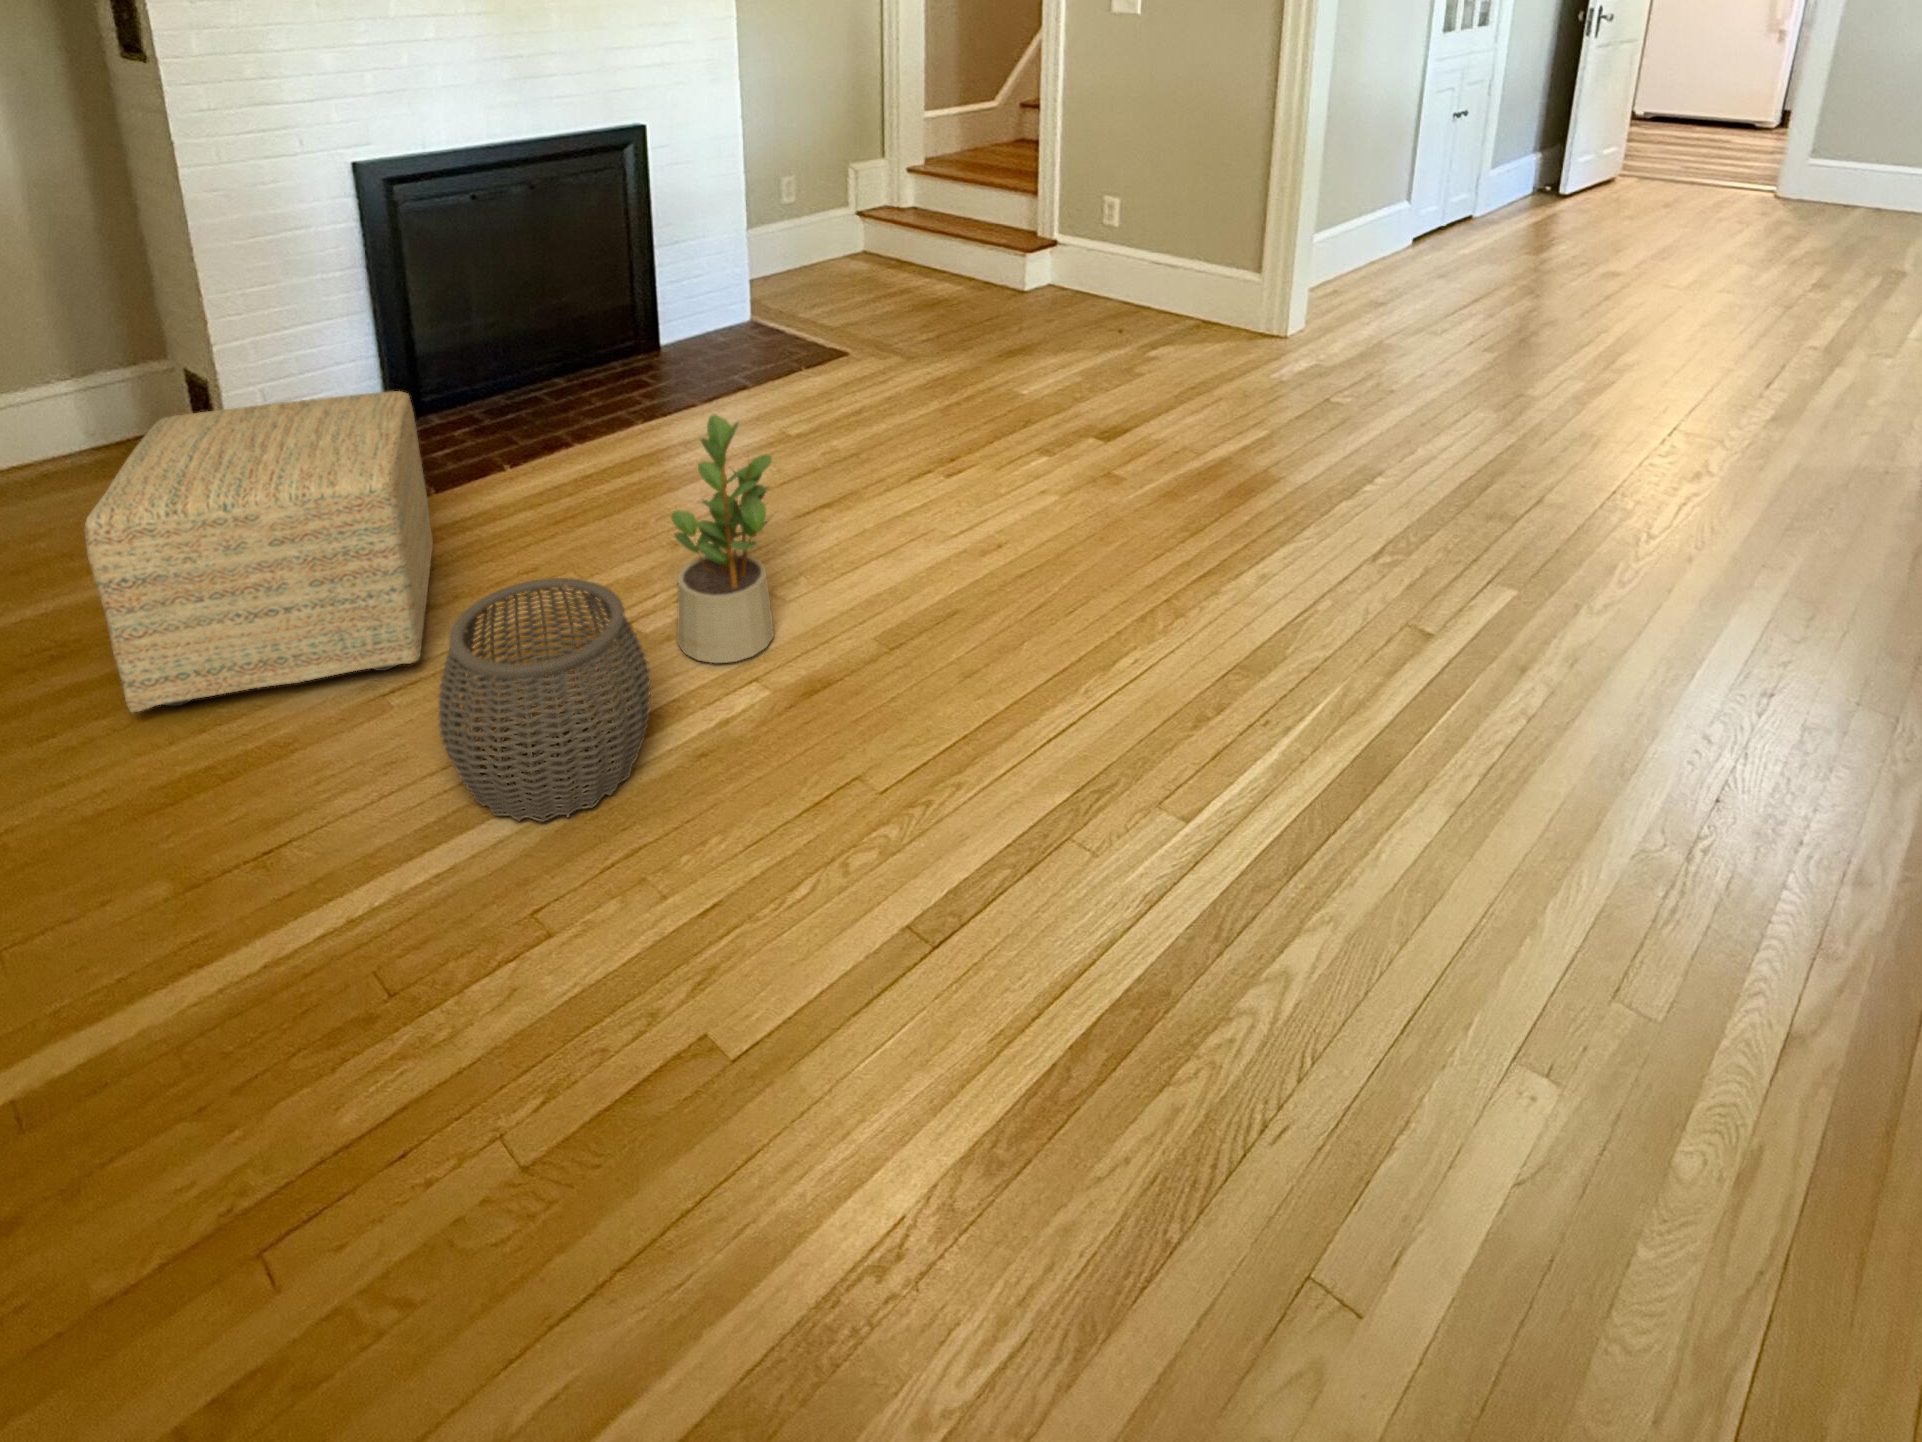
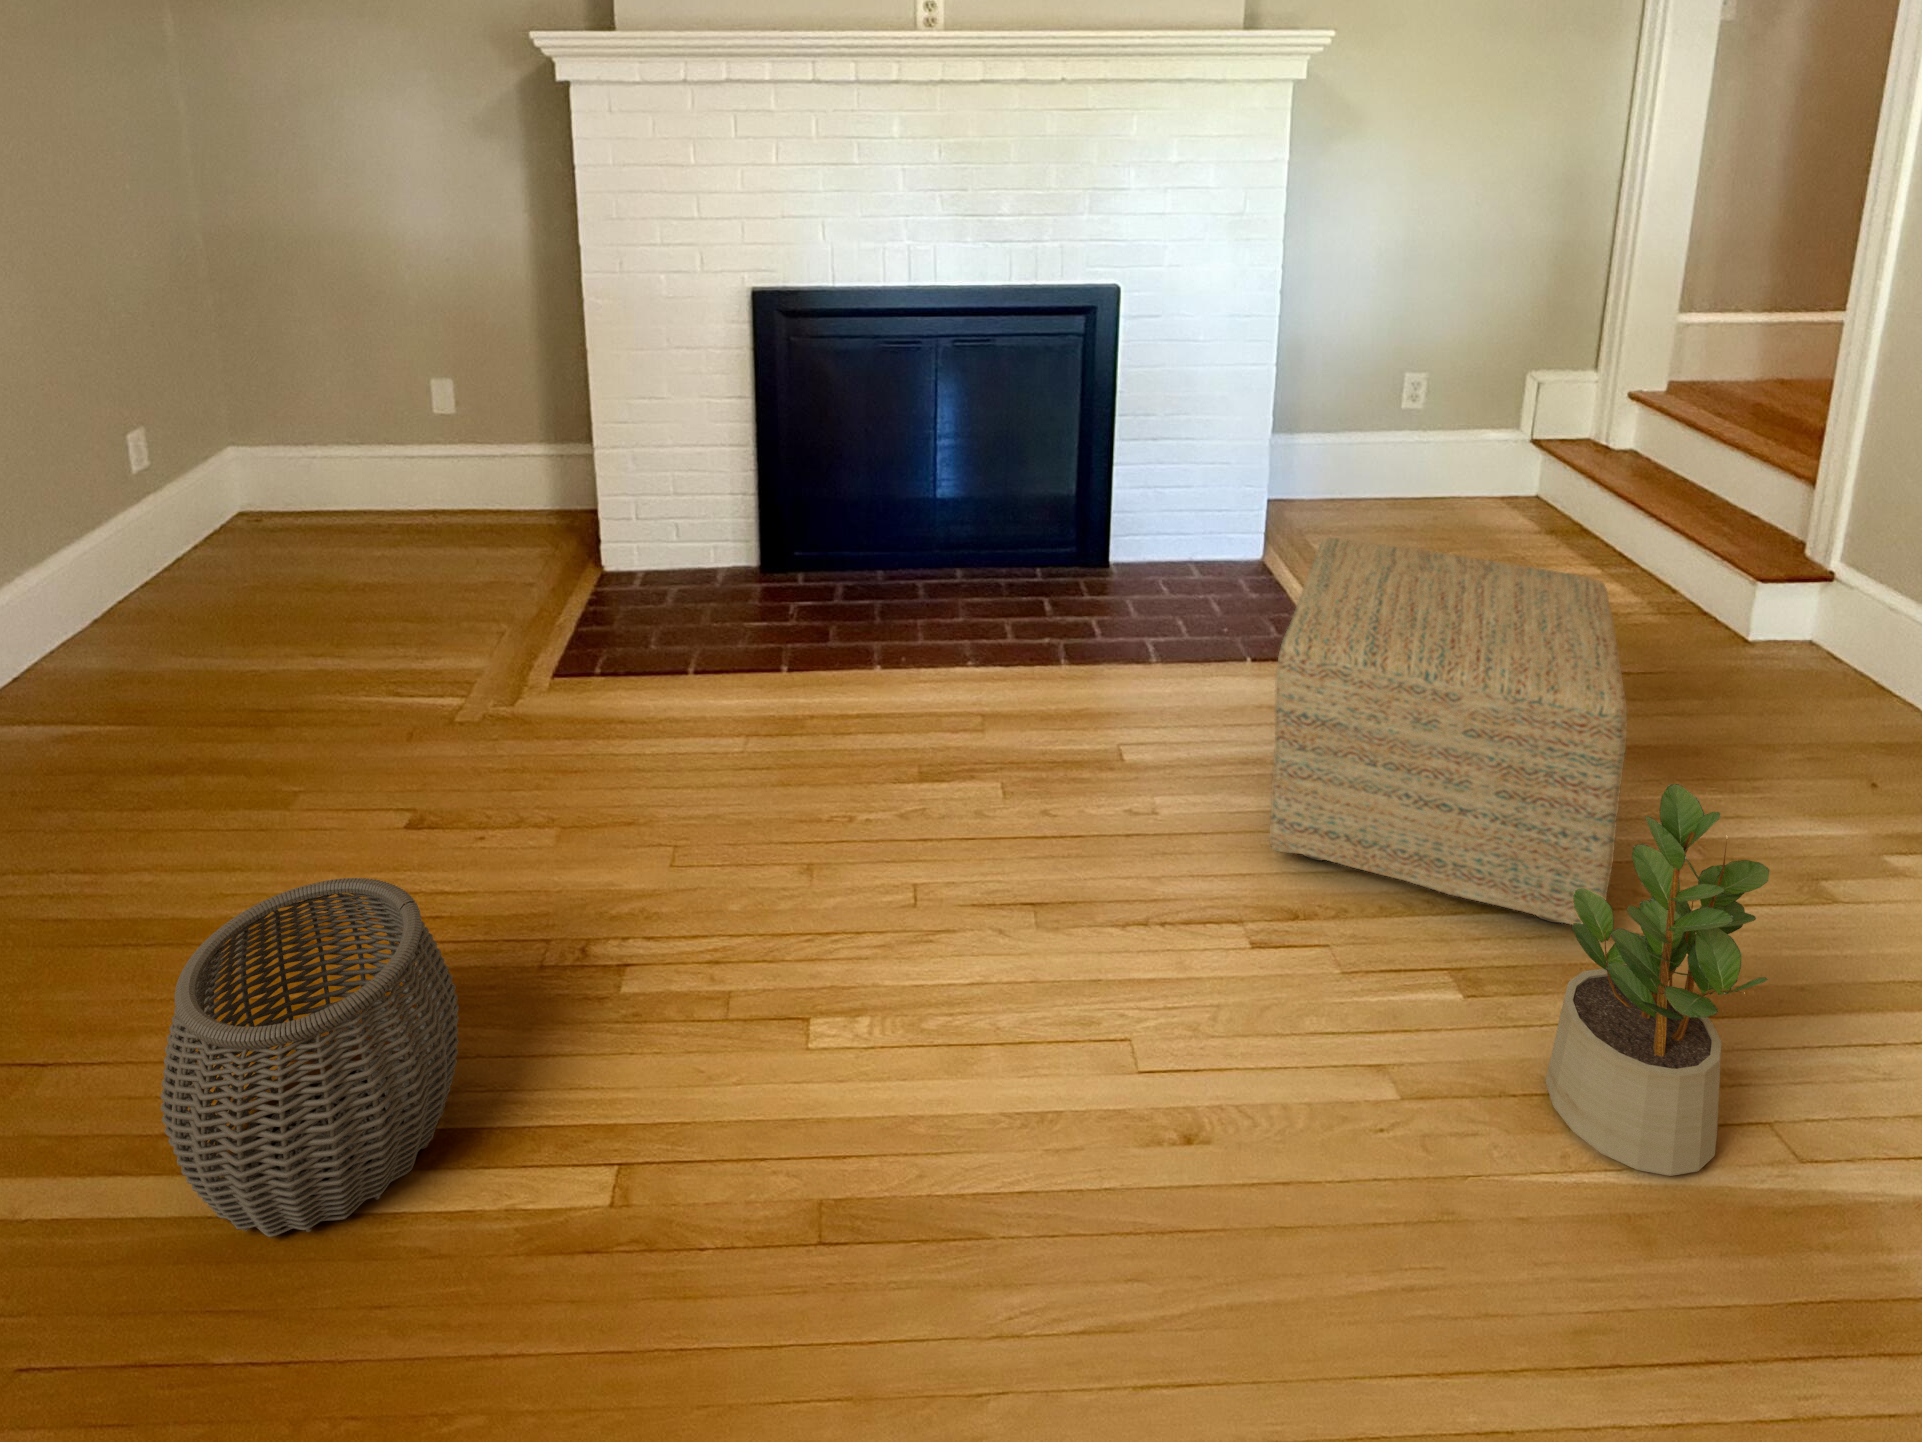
ottoman: present [84,391,433,712] -> present [1269,538,1627,924]
potted plant: present [671,414,774,663] -> present [1546,784,1769,1176]

